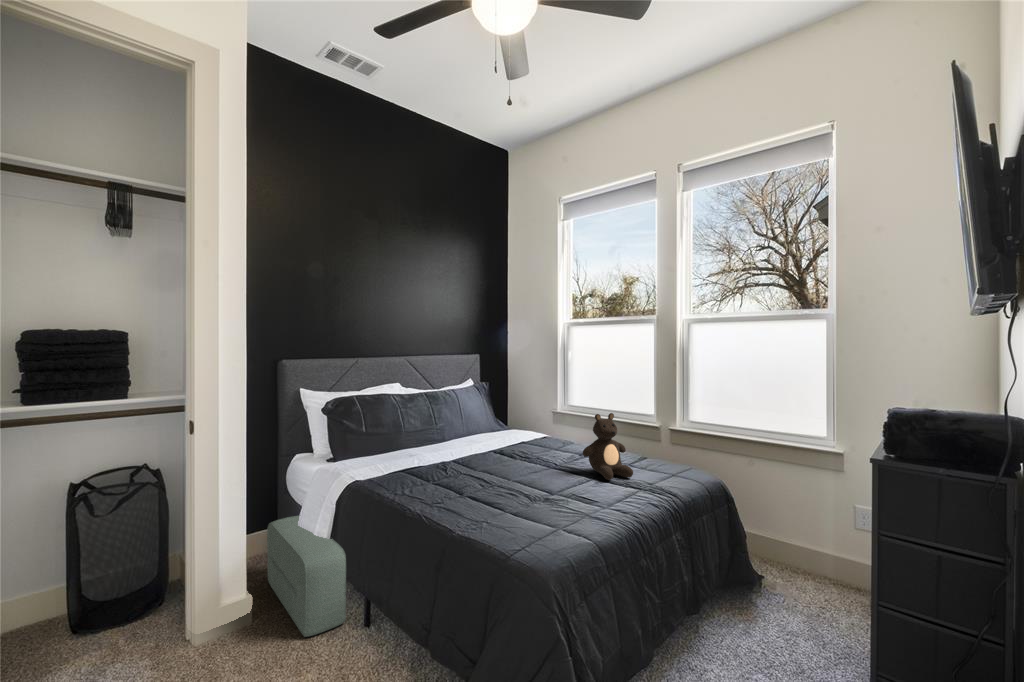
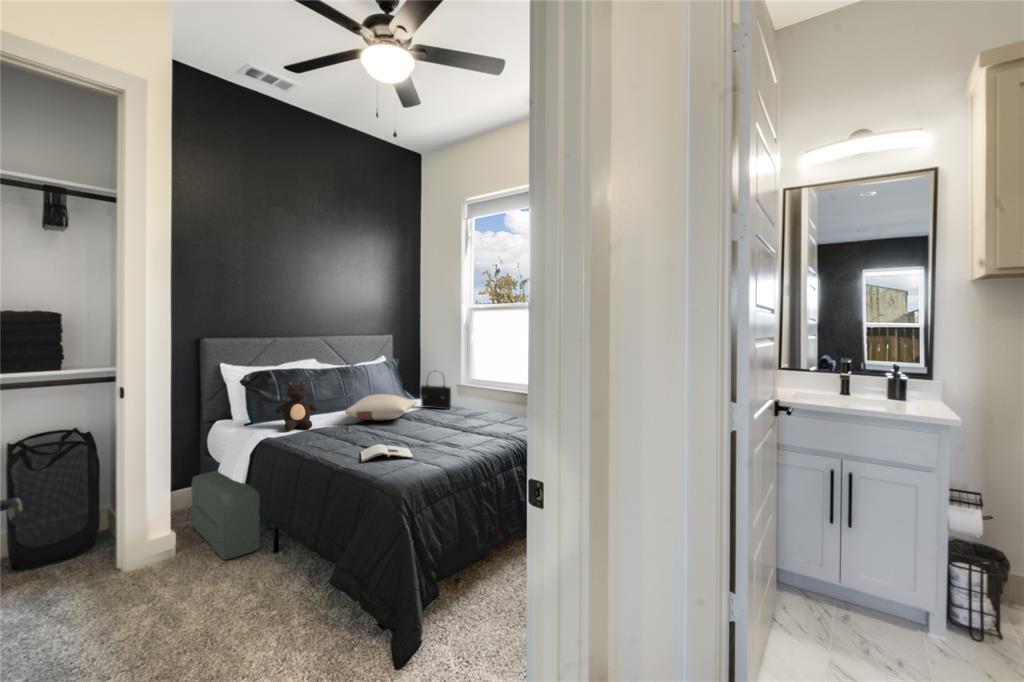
handbag: none [520,395,559,442] -> present [420,379,451,409]
teddy bear: present [583,413,633,480] -> present [275,380,318,431]
pillow: none [440,425,521,457] -> present [345,394,417,420]
magazine: none [471,497,543,524] -> present [361,444,413,462]

